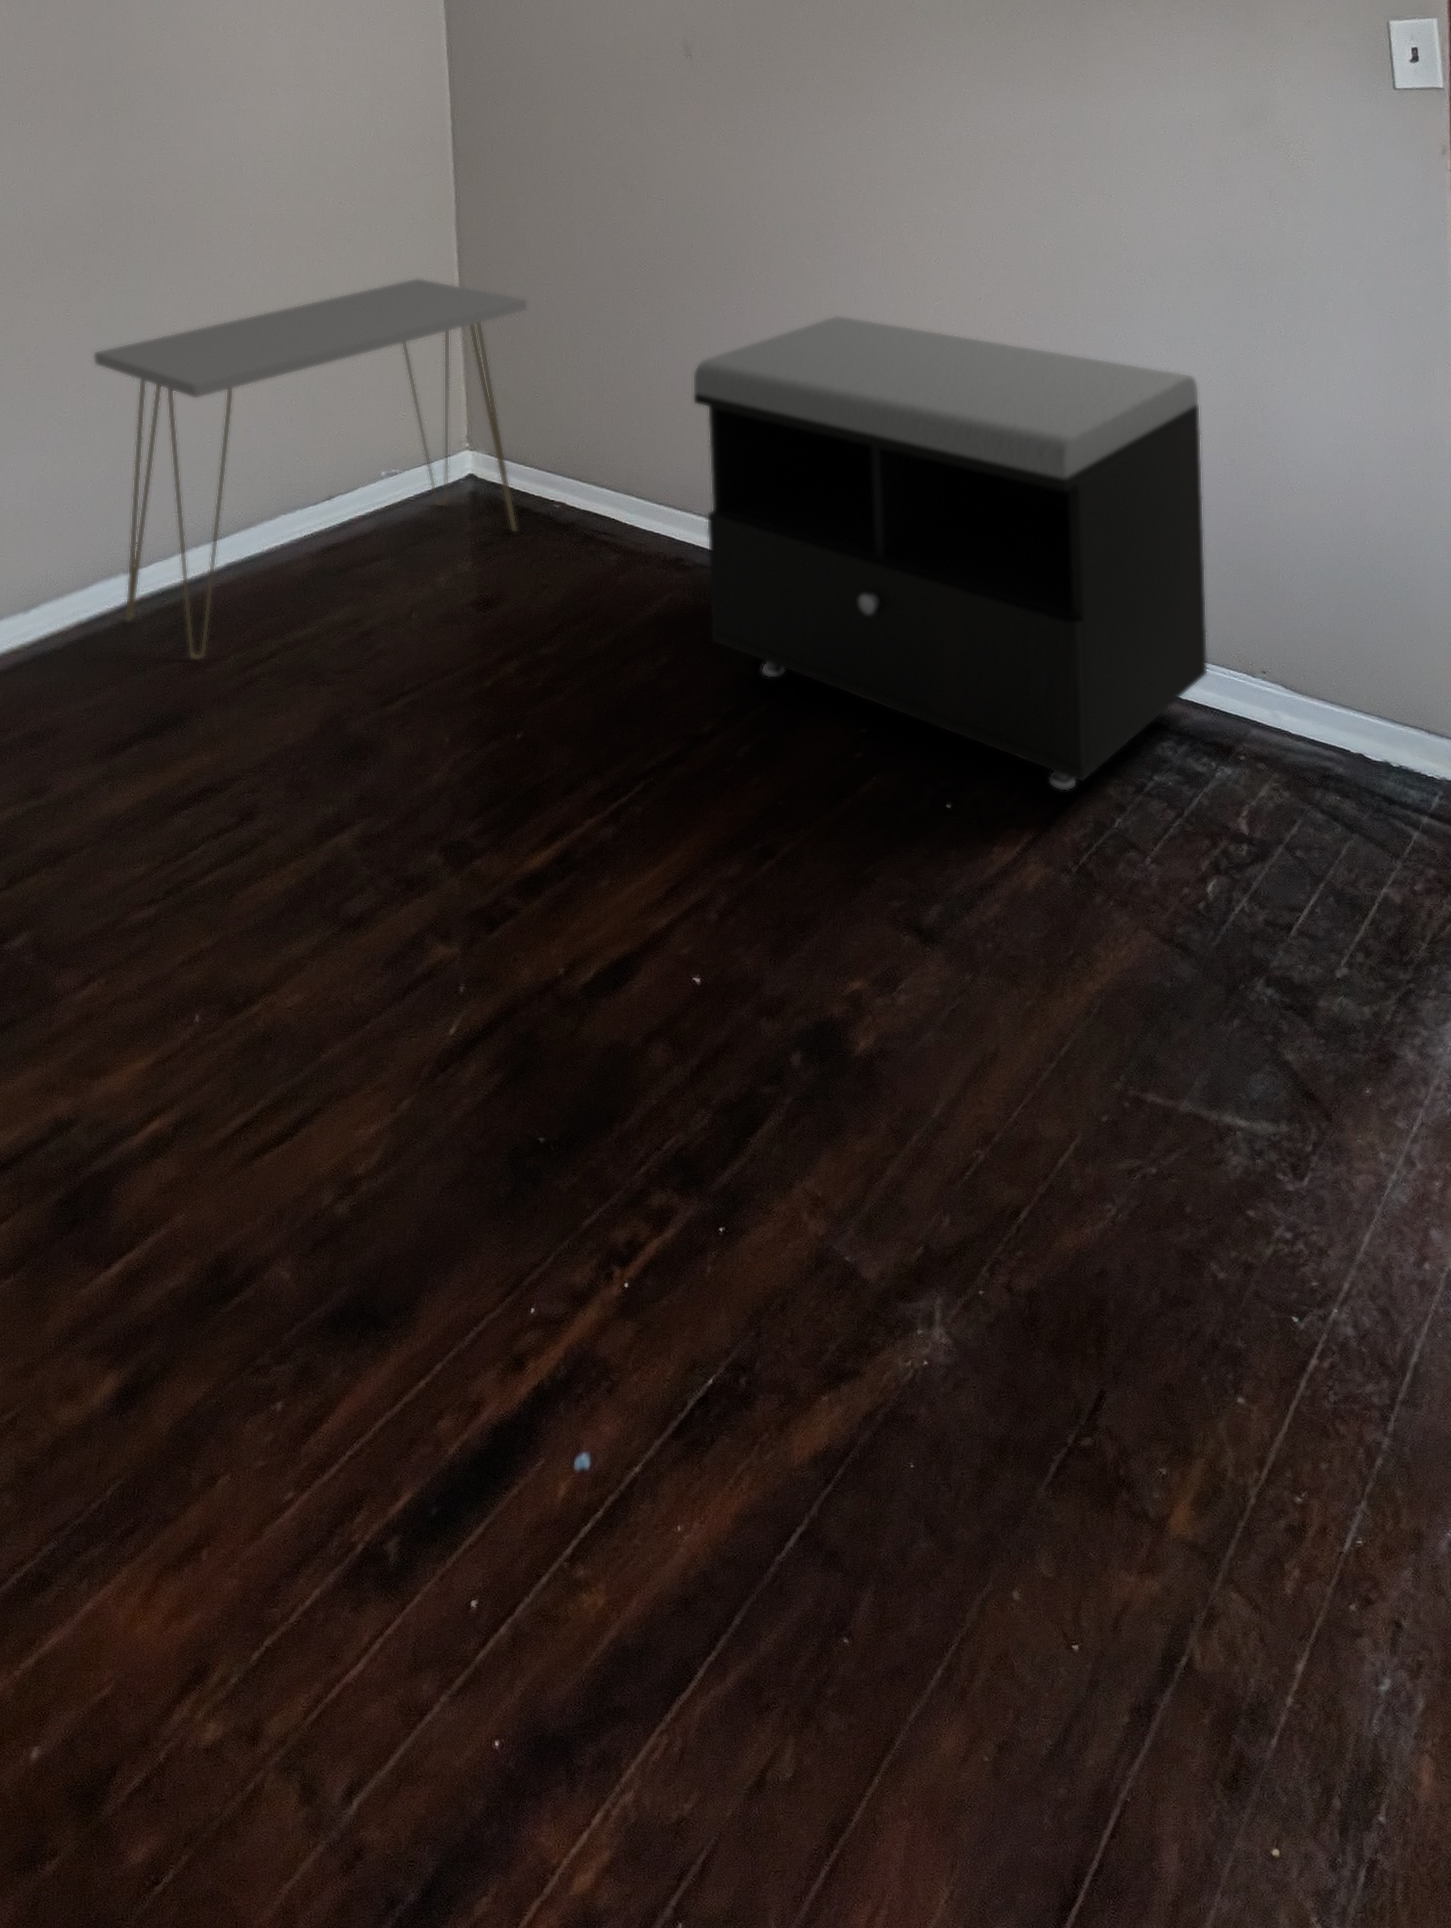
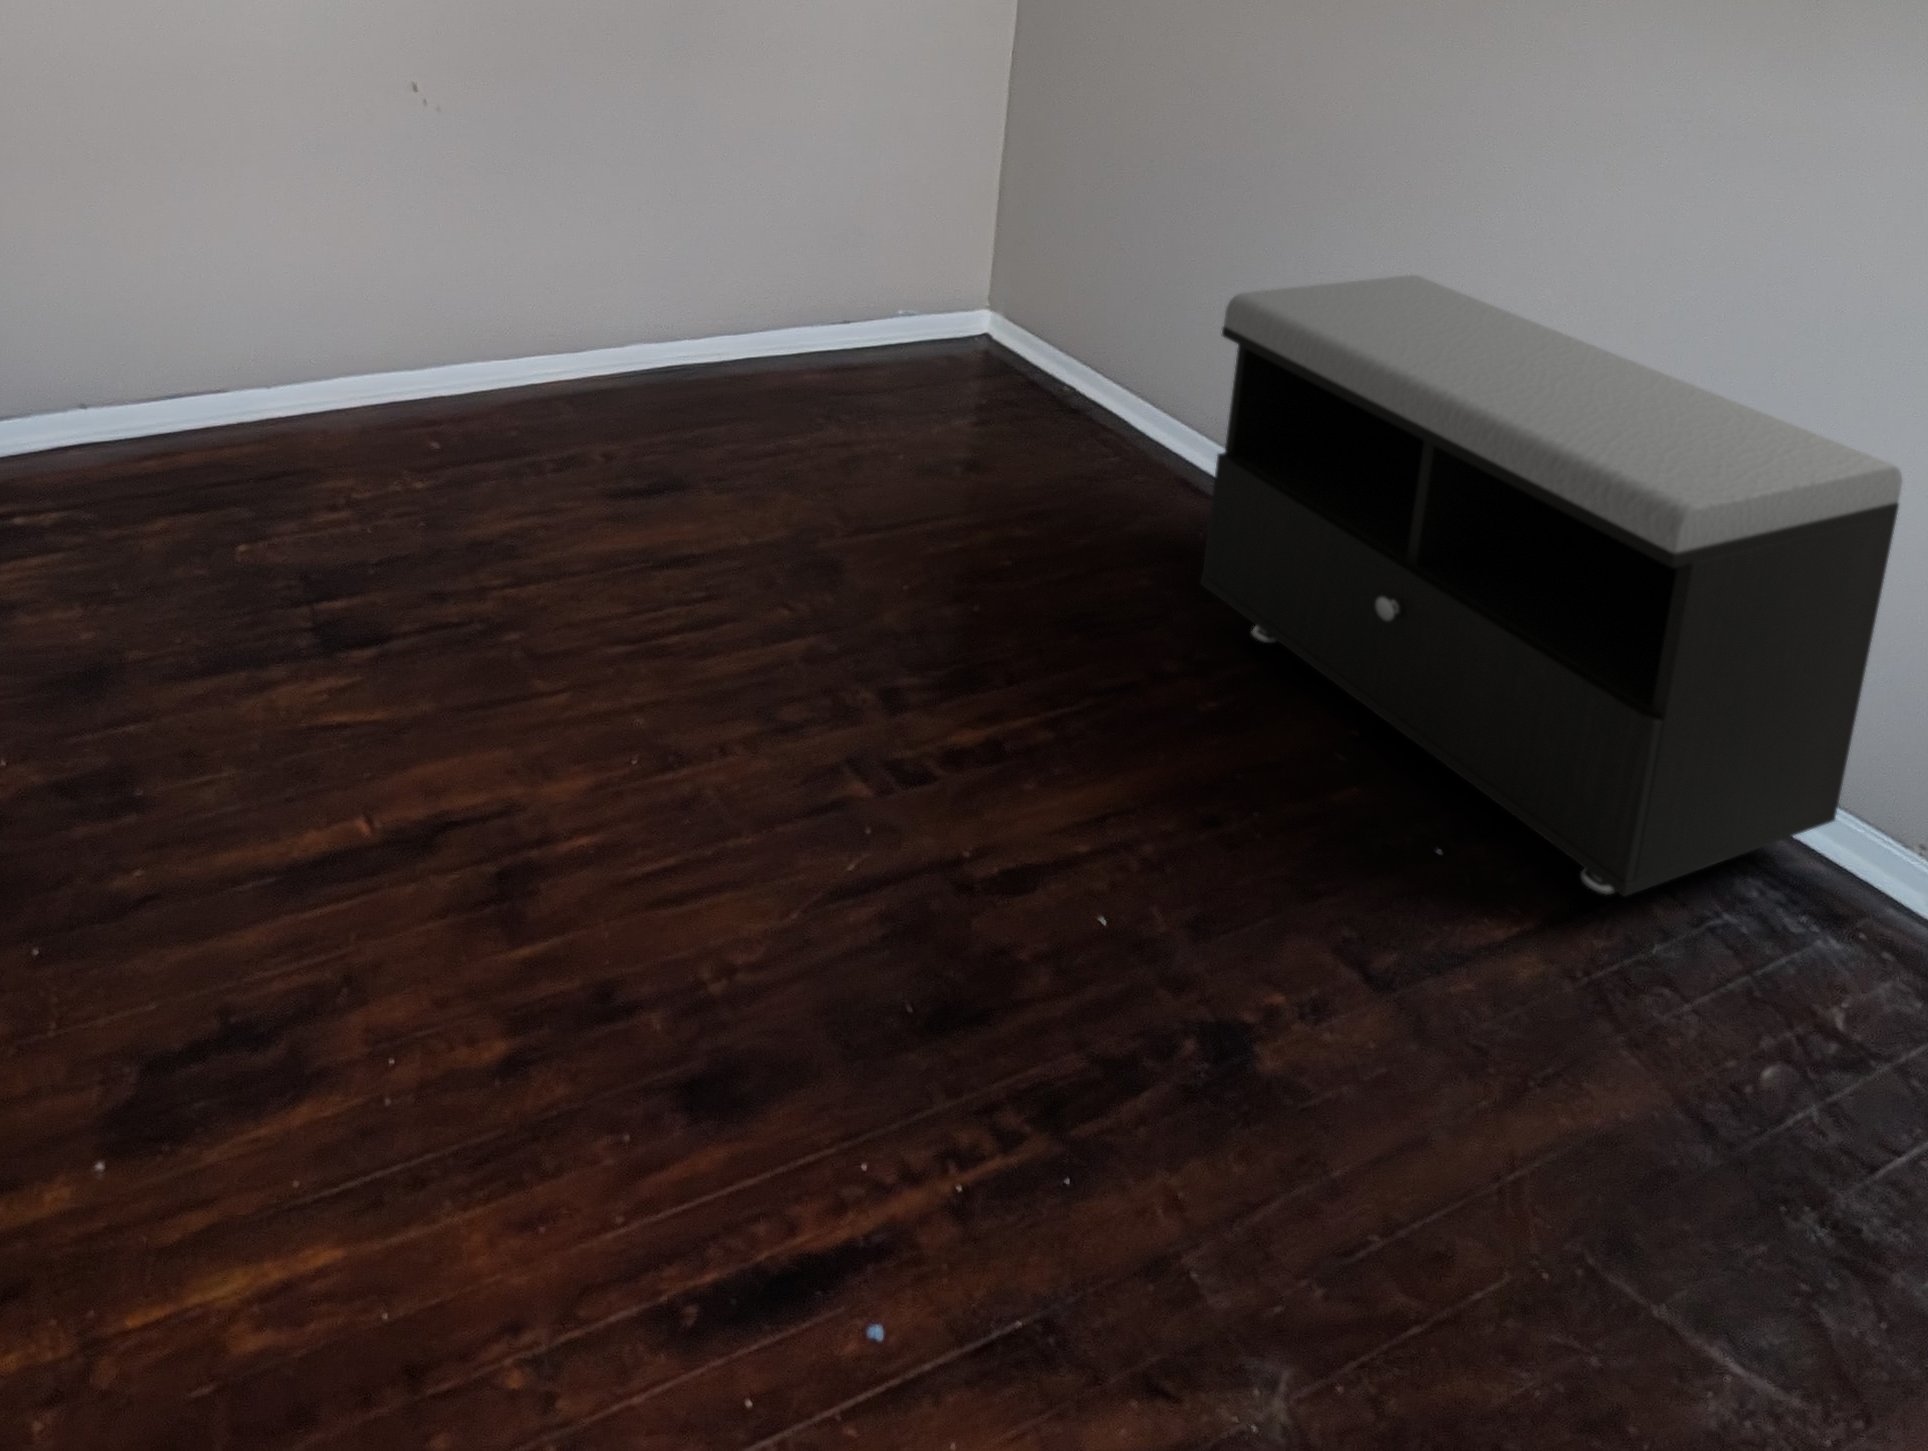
console table: present [95,279,527,660] -> none [643,131,1065,448]

